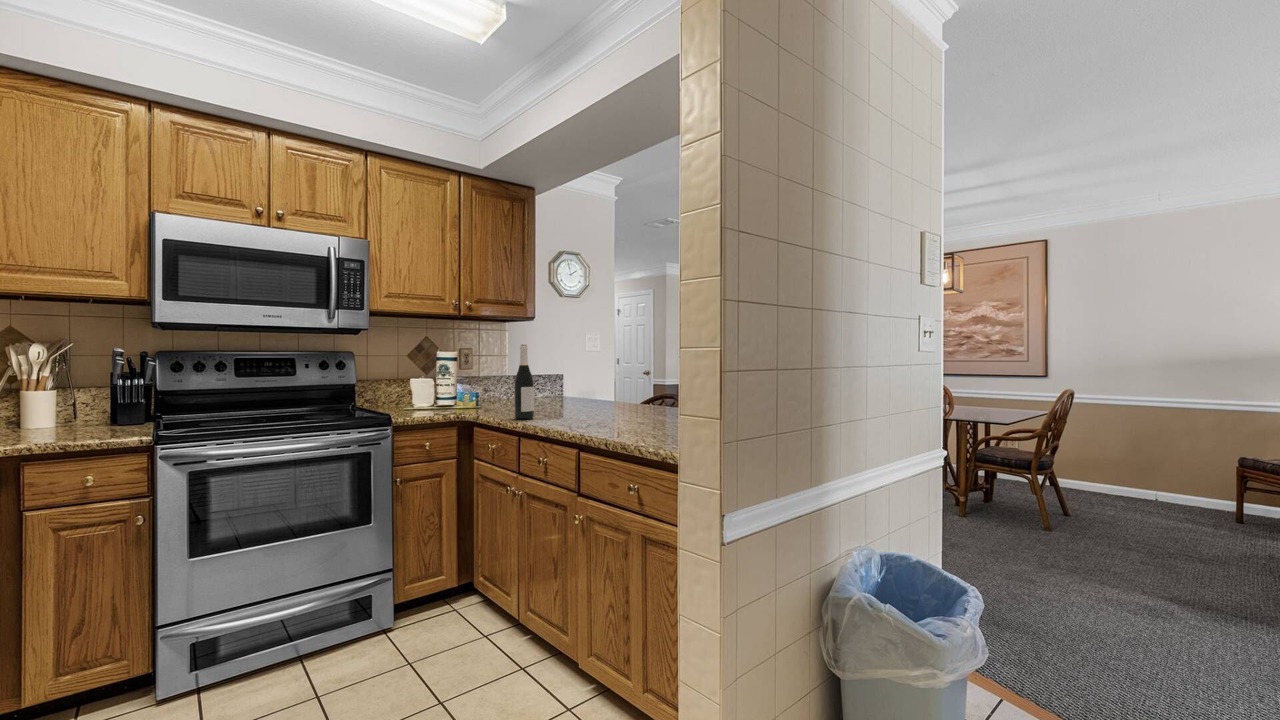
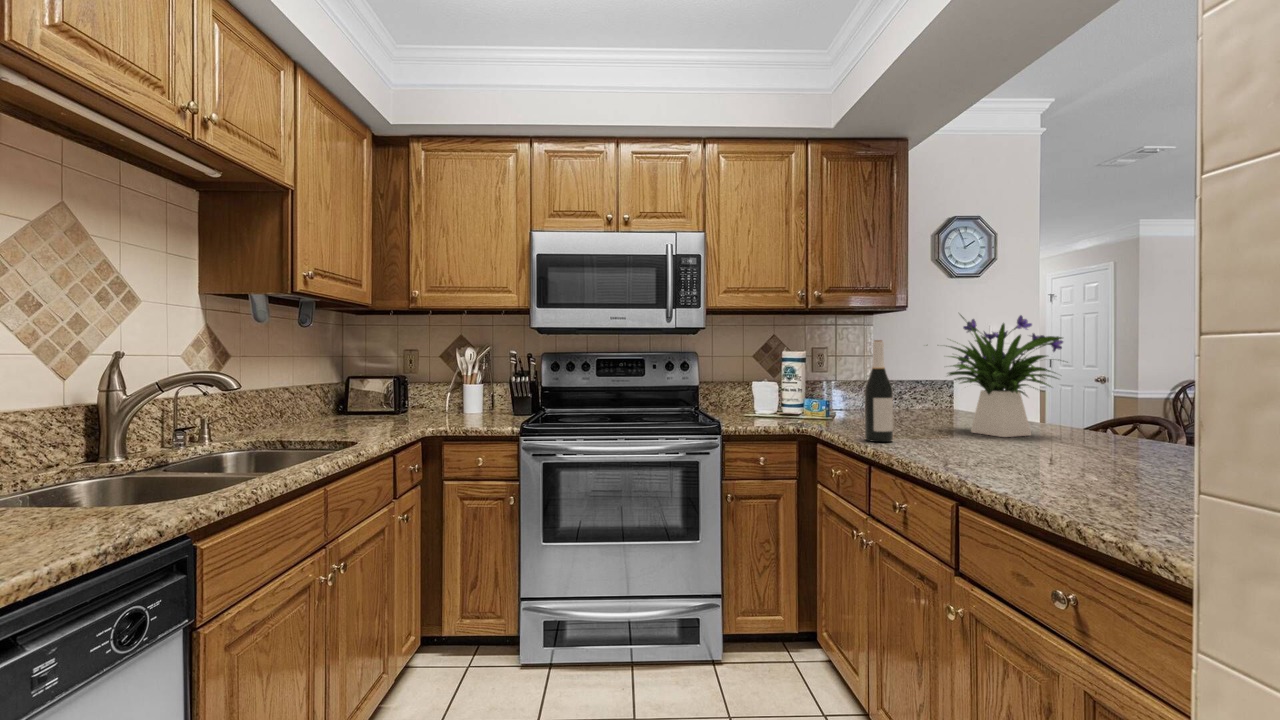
flower arrangement: none [551,325,635,411] -> present [948,315,1063,437]

